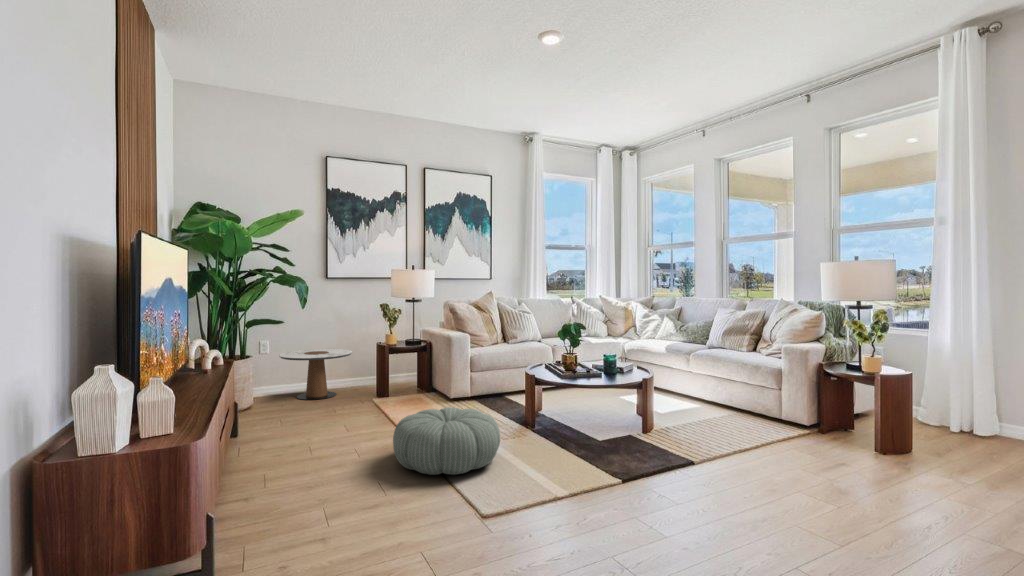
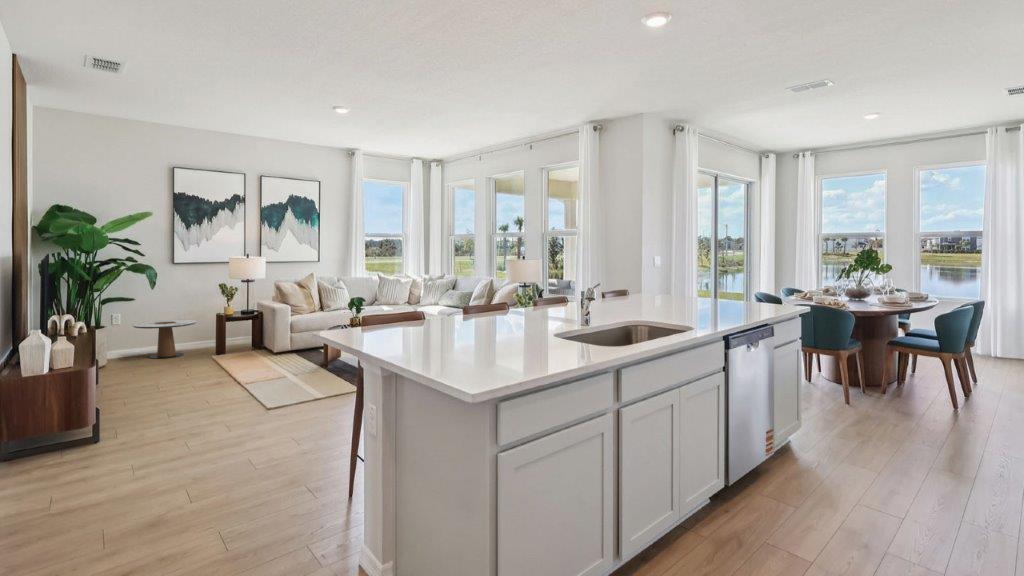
pouf: present [393,407,500,475] -> none [217,355,292,393]

